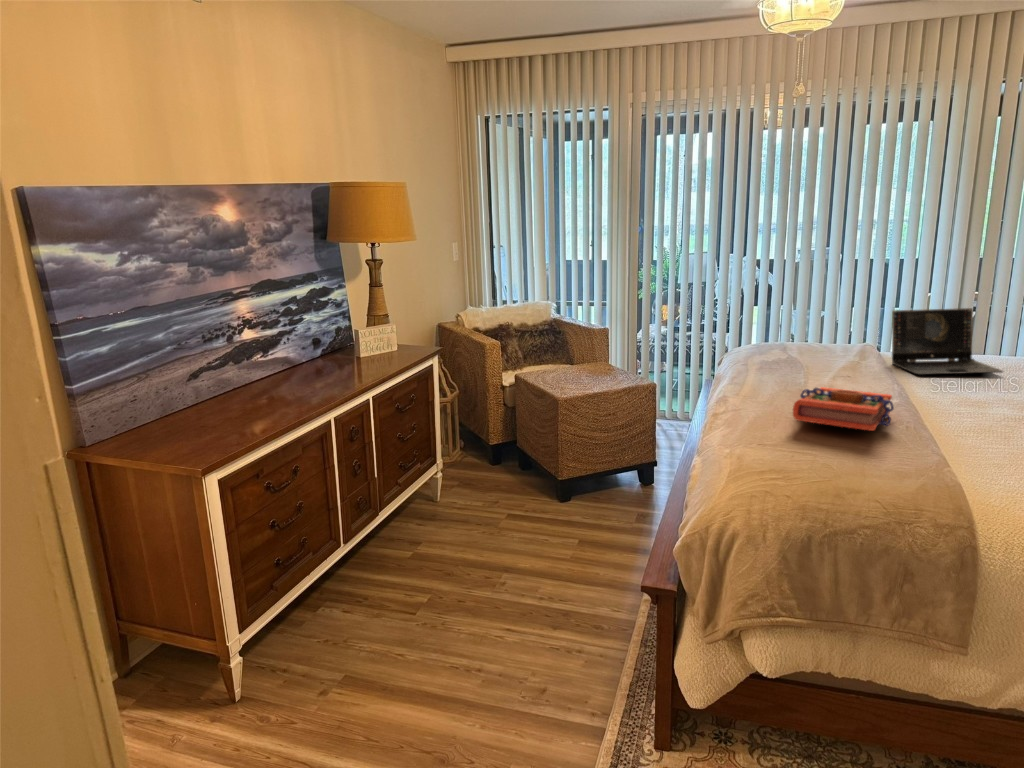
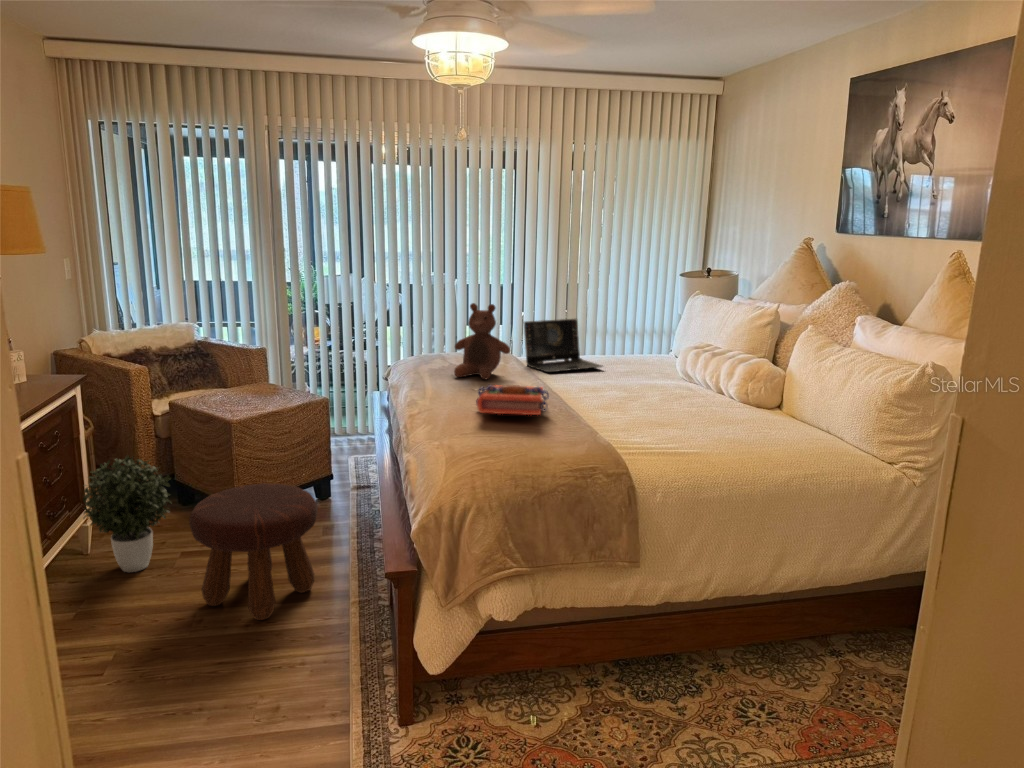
stuffed bear: none [790,288,865,378] -> present [454,303,510,379]
potted plant: none [429,421,502,525] -> present [83,456,171,572]
footstool: none [502,463,619,596] -> present [189,484,317,620]

